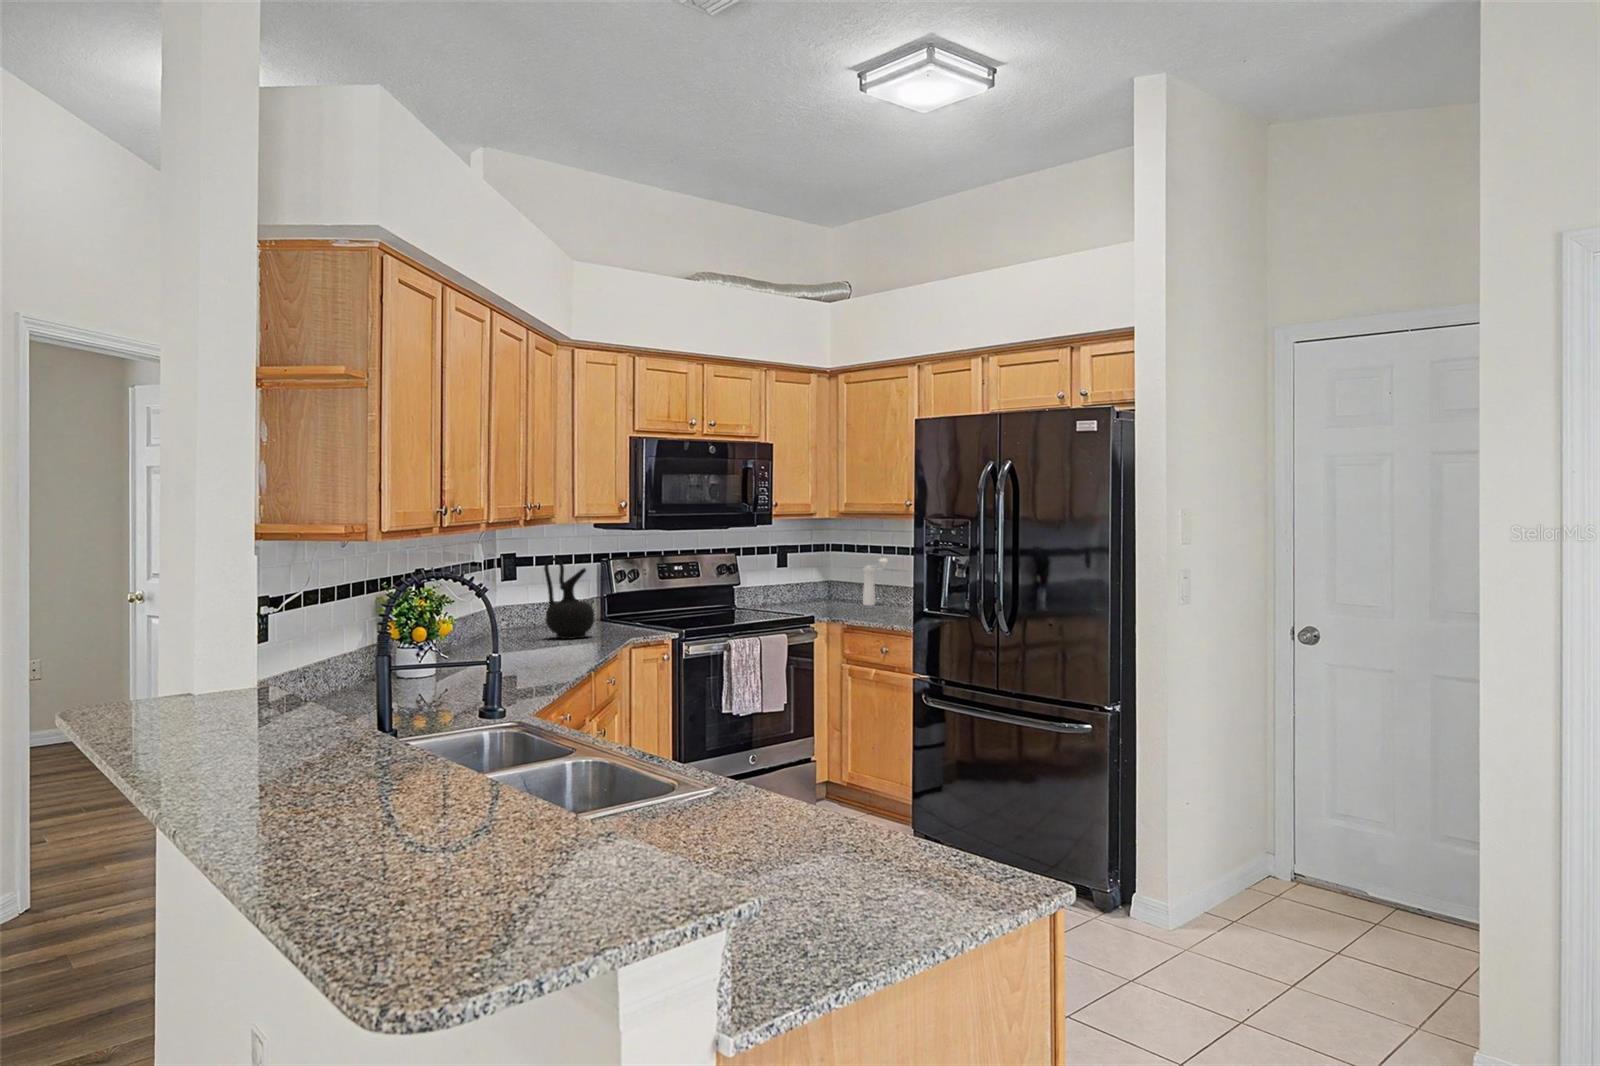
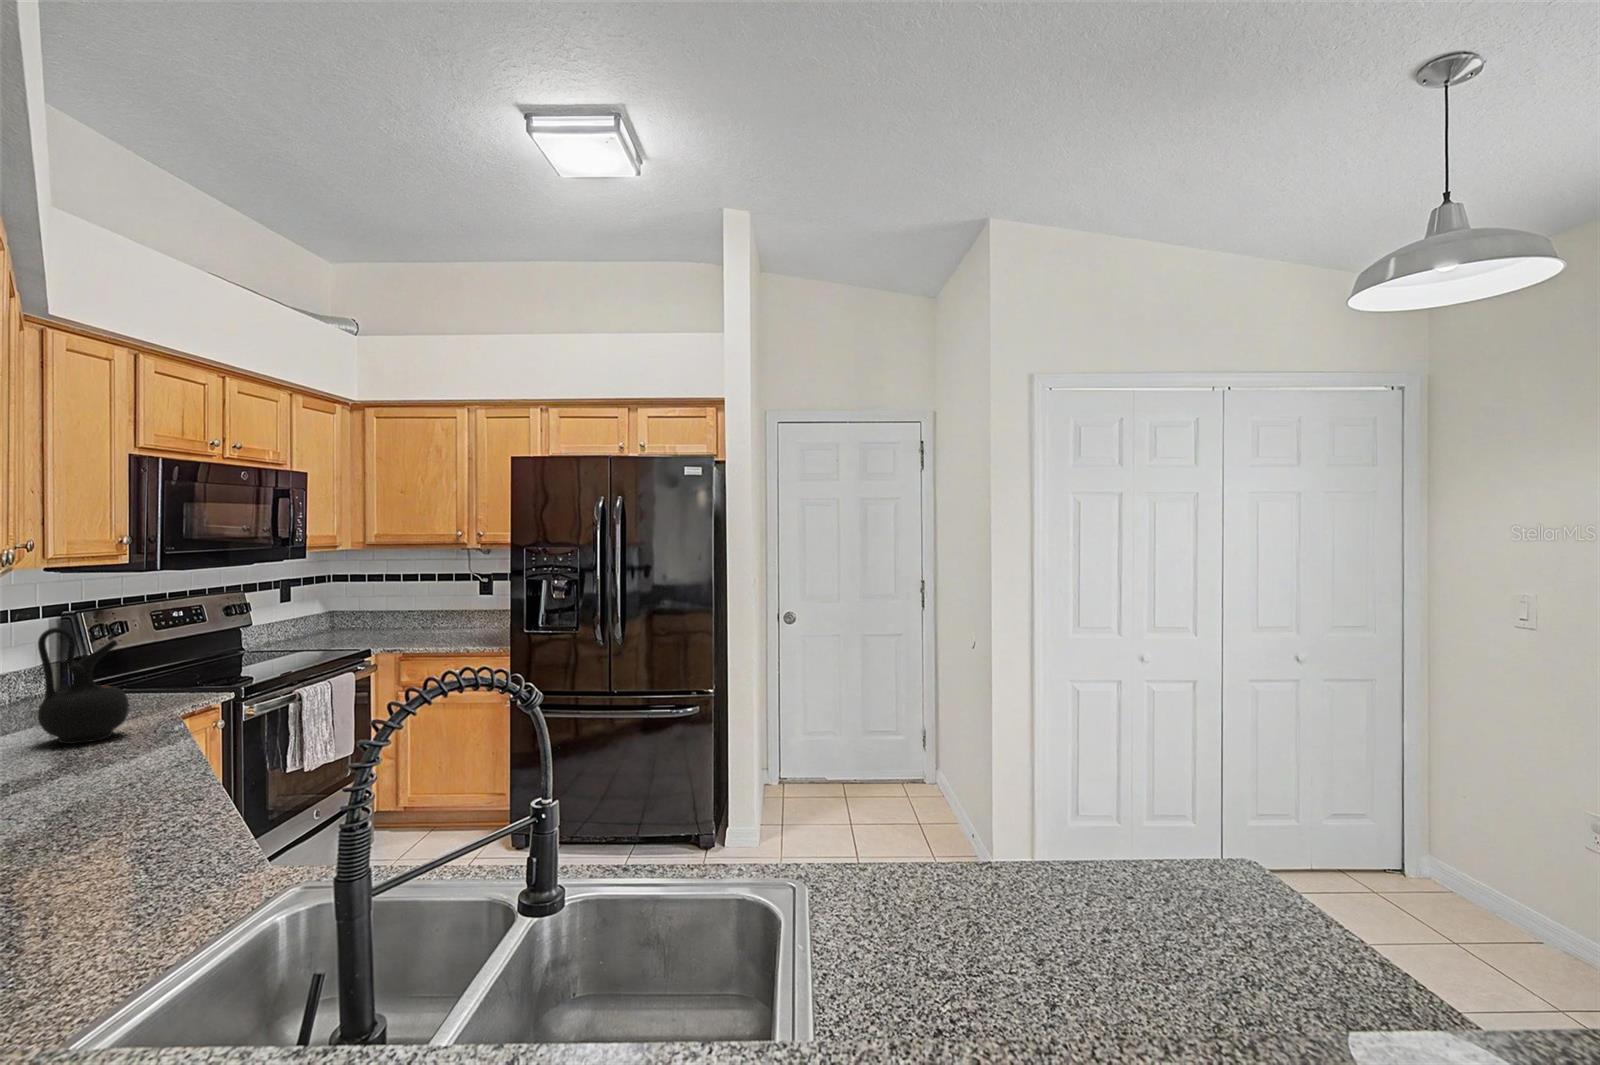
pepper mill: present [863,558,888,606] -> none [394,591,418,640]

